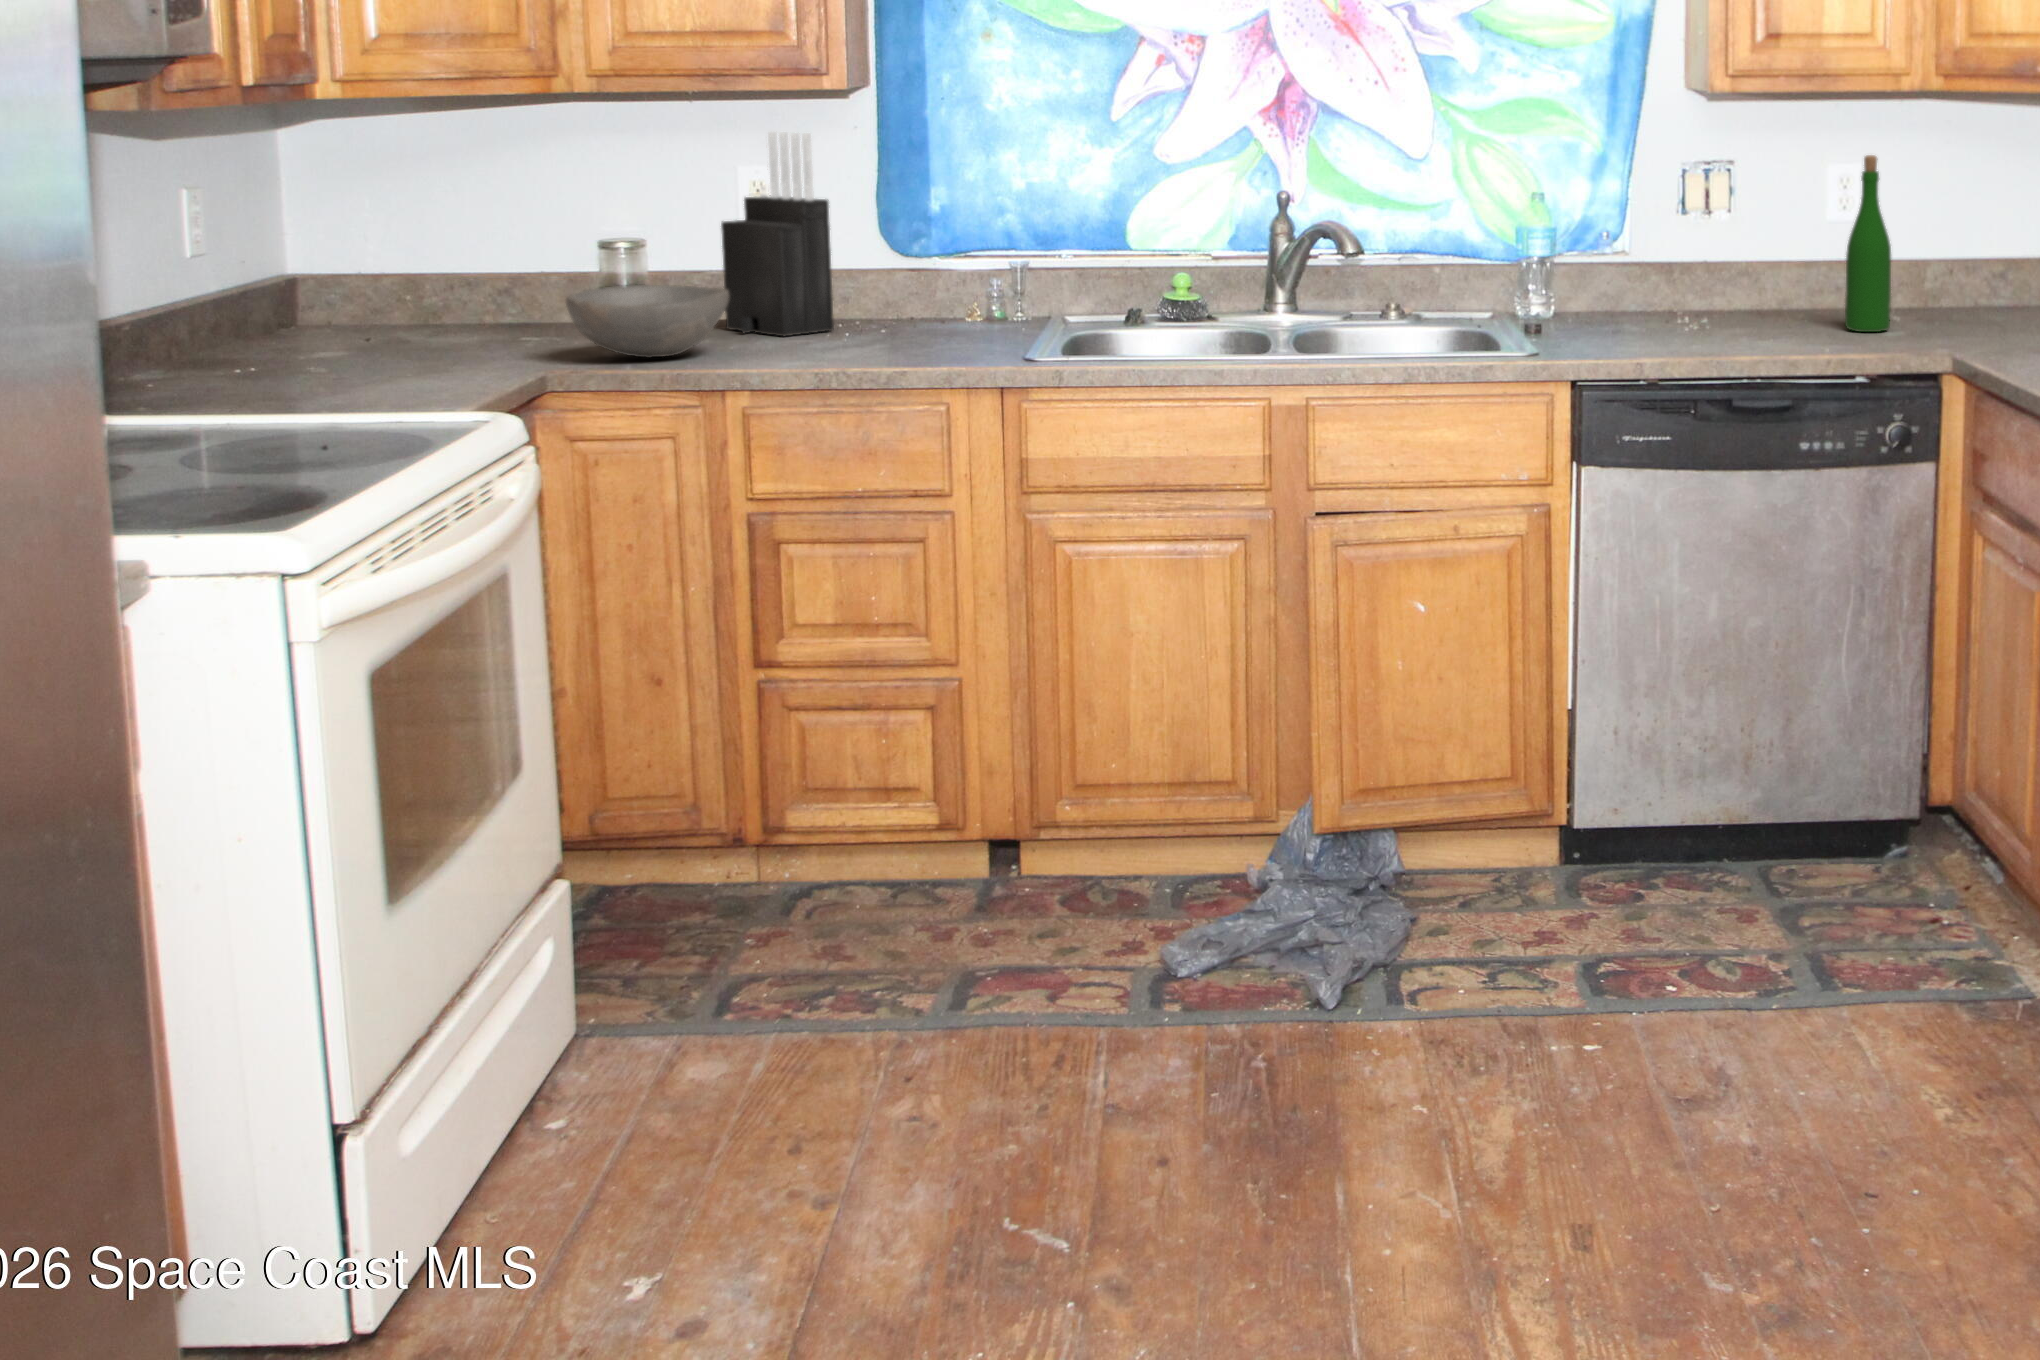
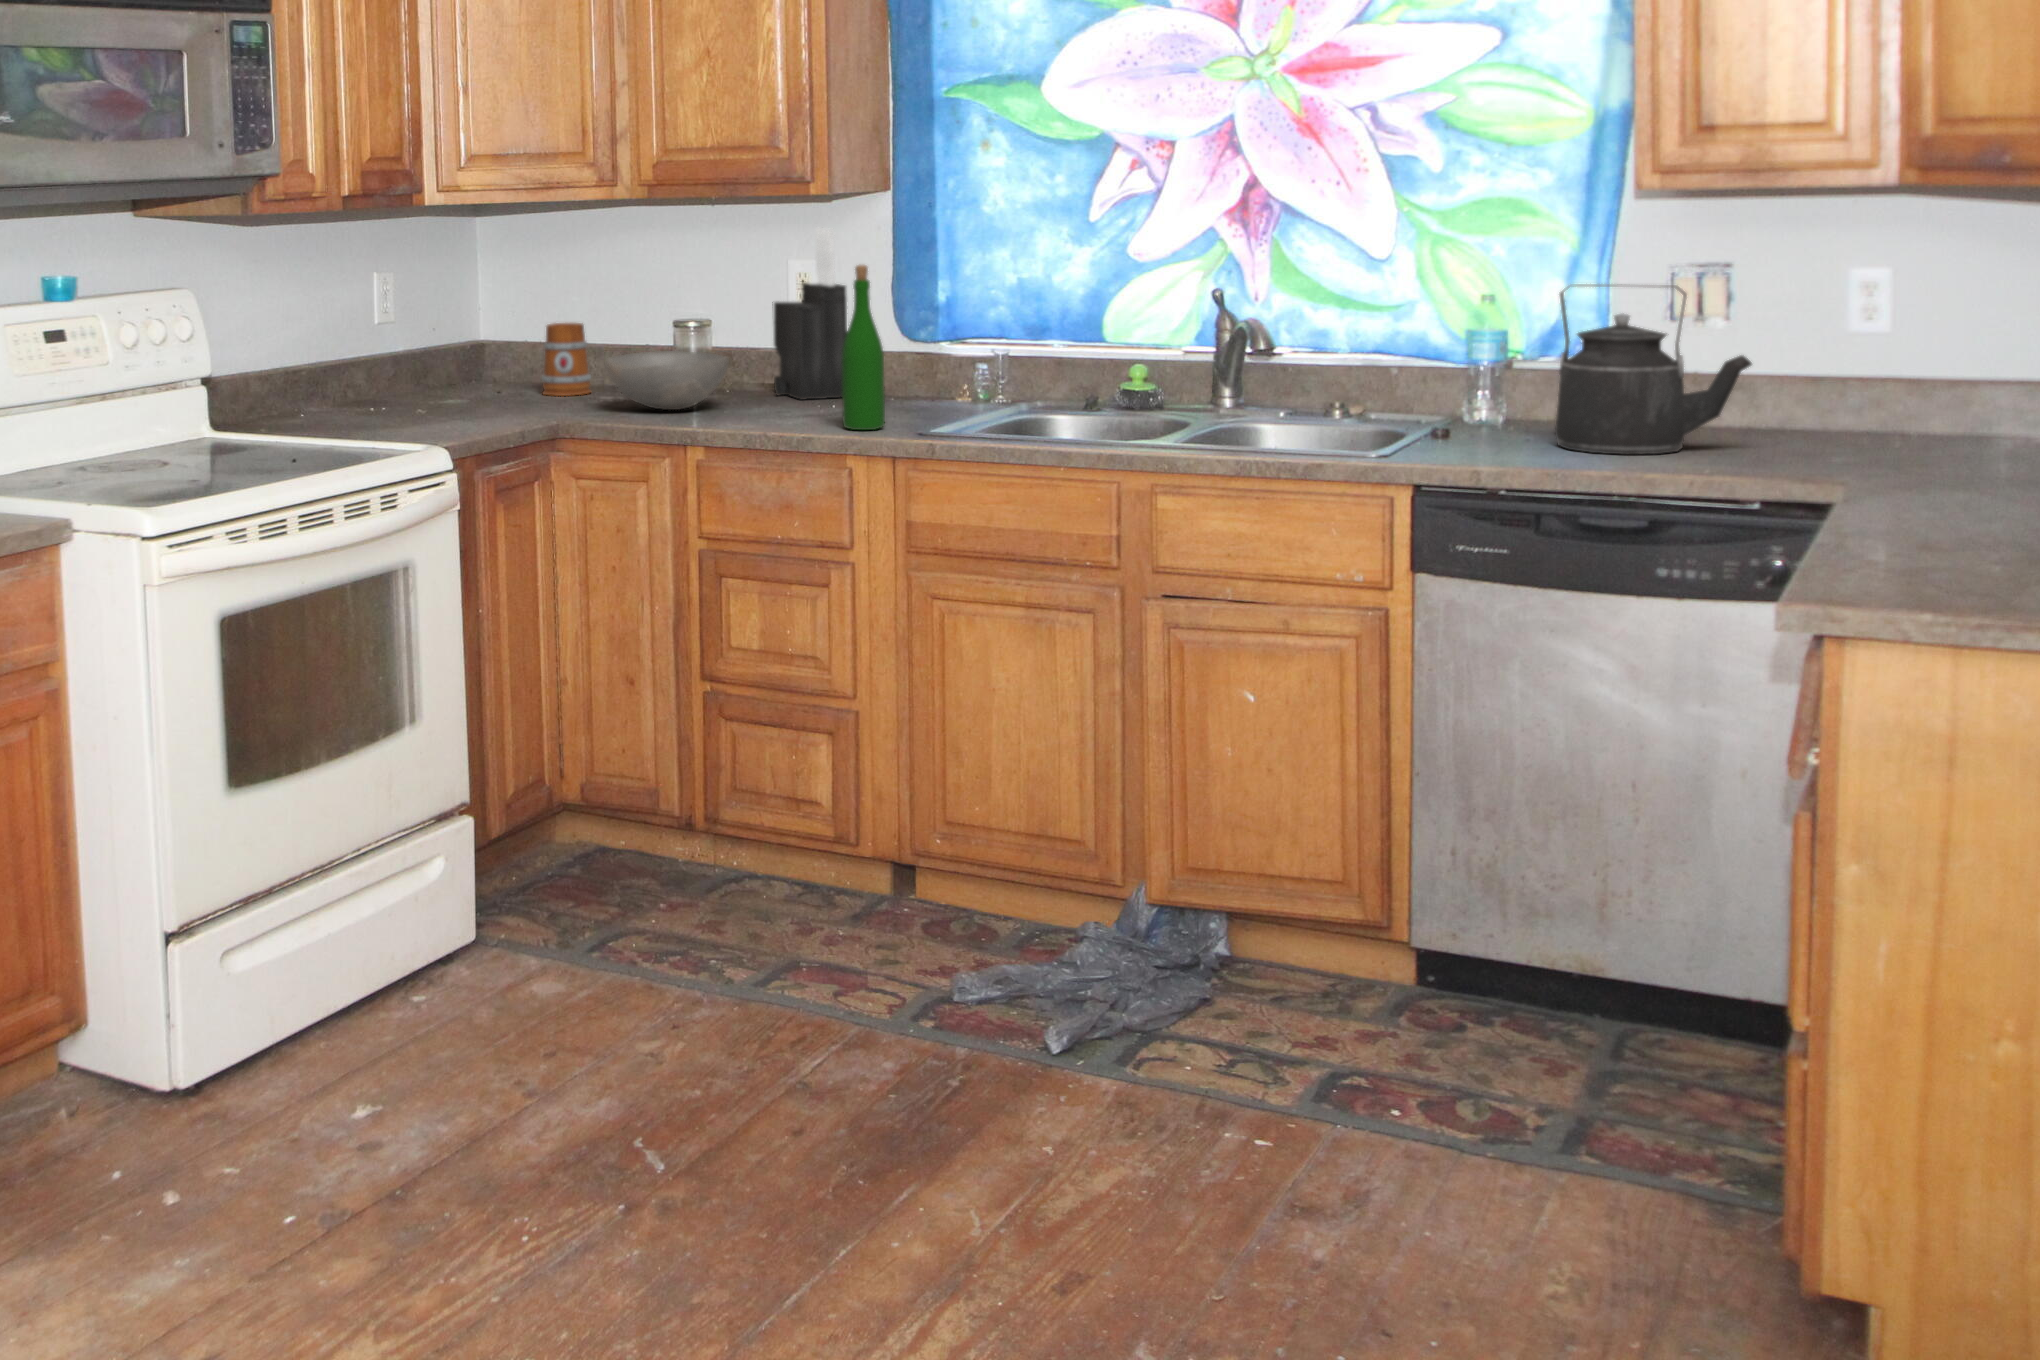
wine bottle: present [1845,155,1891,332] -> present [842,265,885,430]
kettle: none [1632,179,1797,339] -> present [1555,284,1752,455]
mug: none [421,256,492,350] -> present [542,323,591,396]

